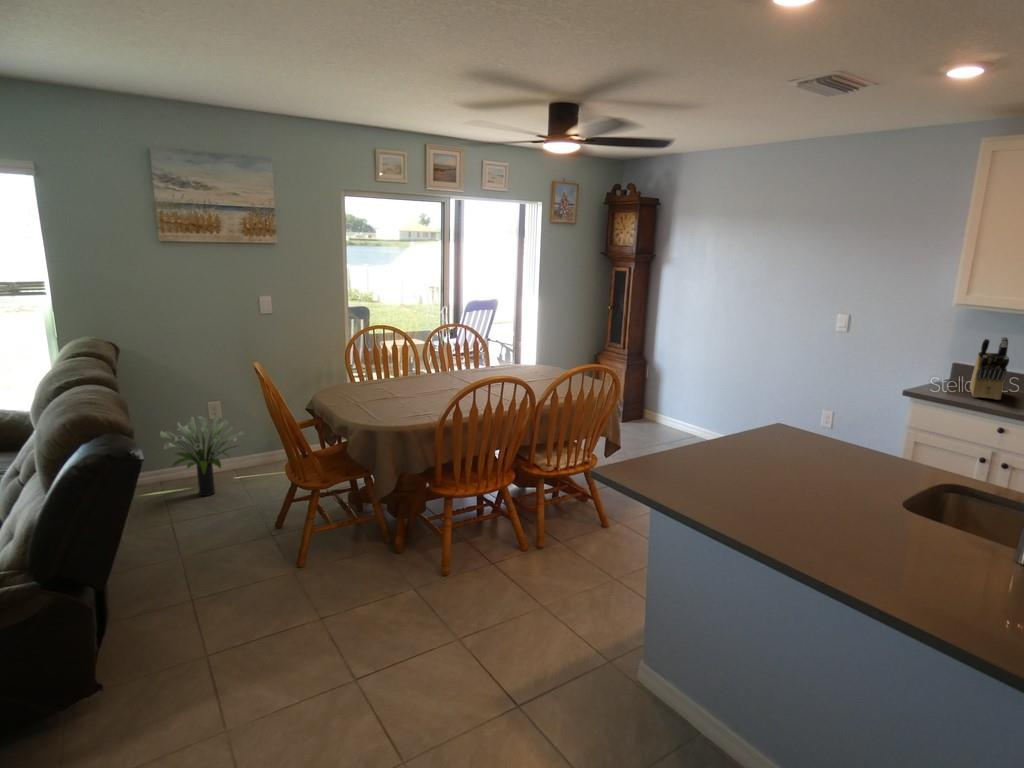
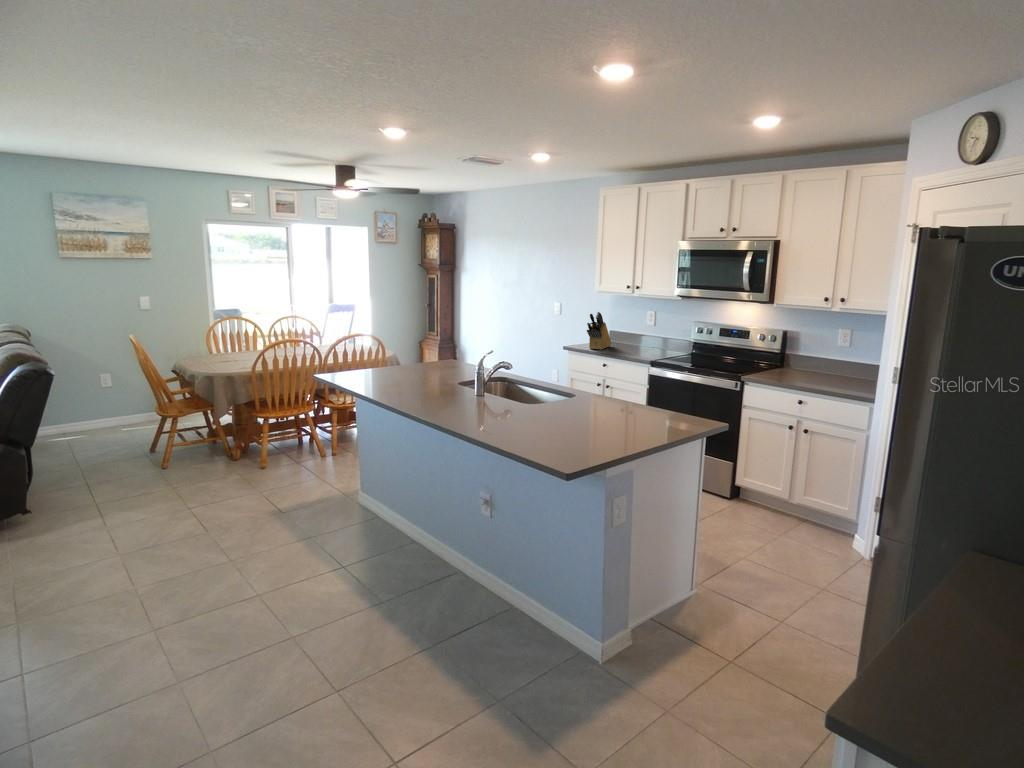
potted plant: present [160,416,245,496] -> none [64,381,130,439]

